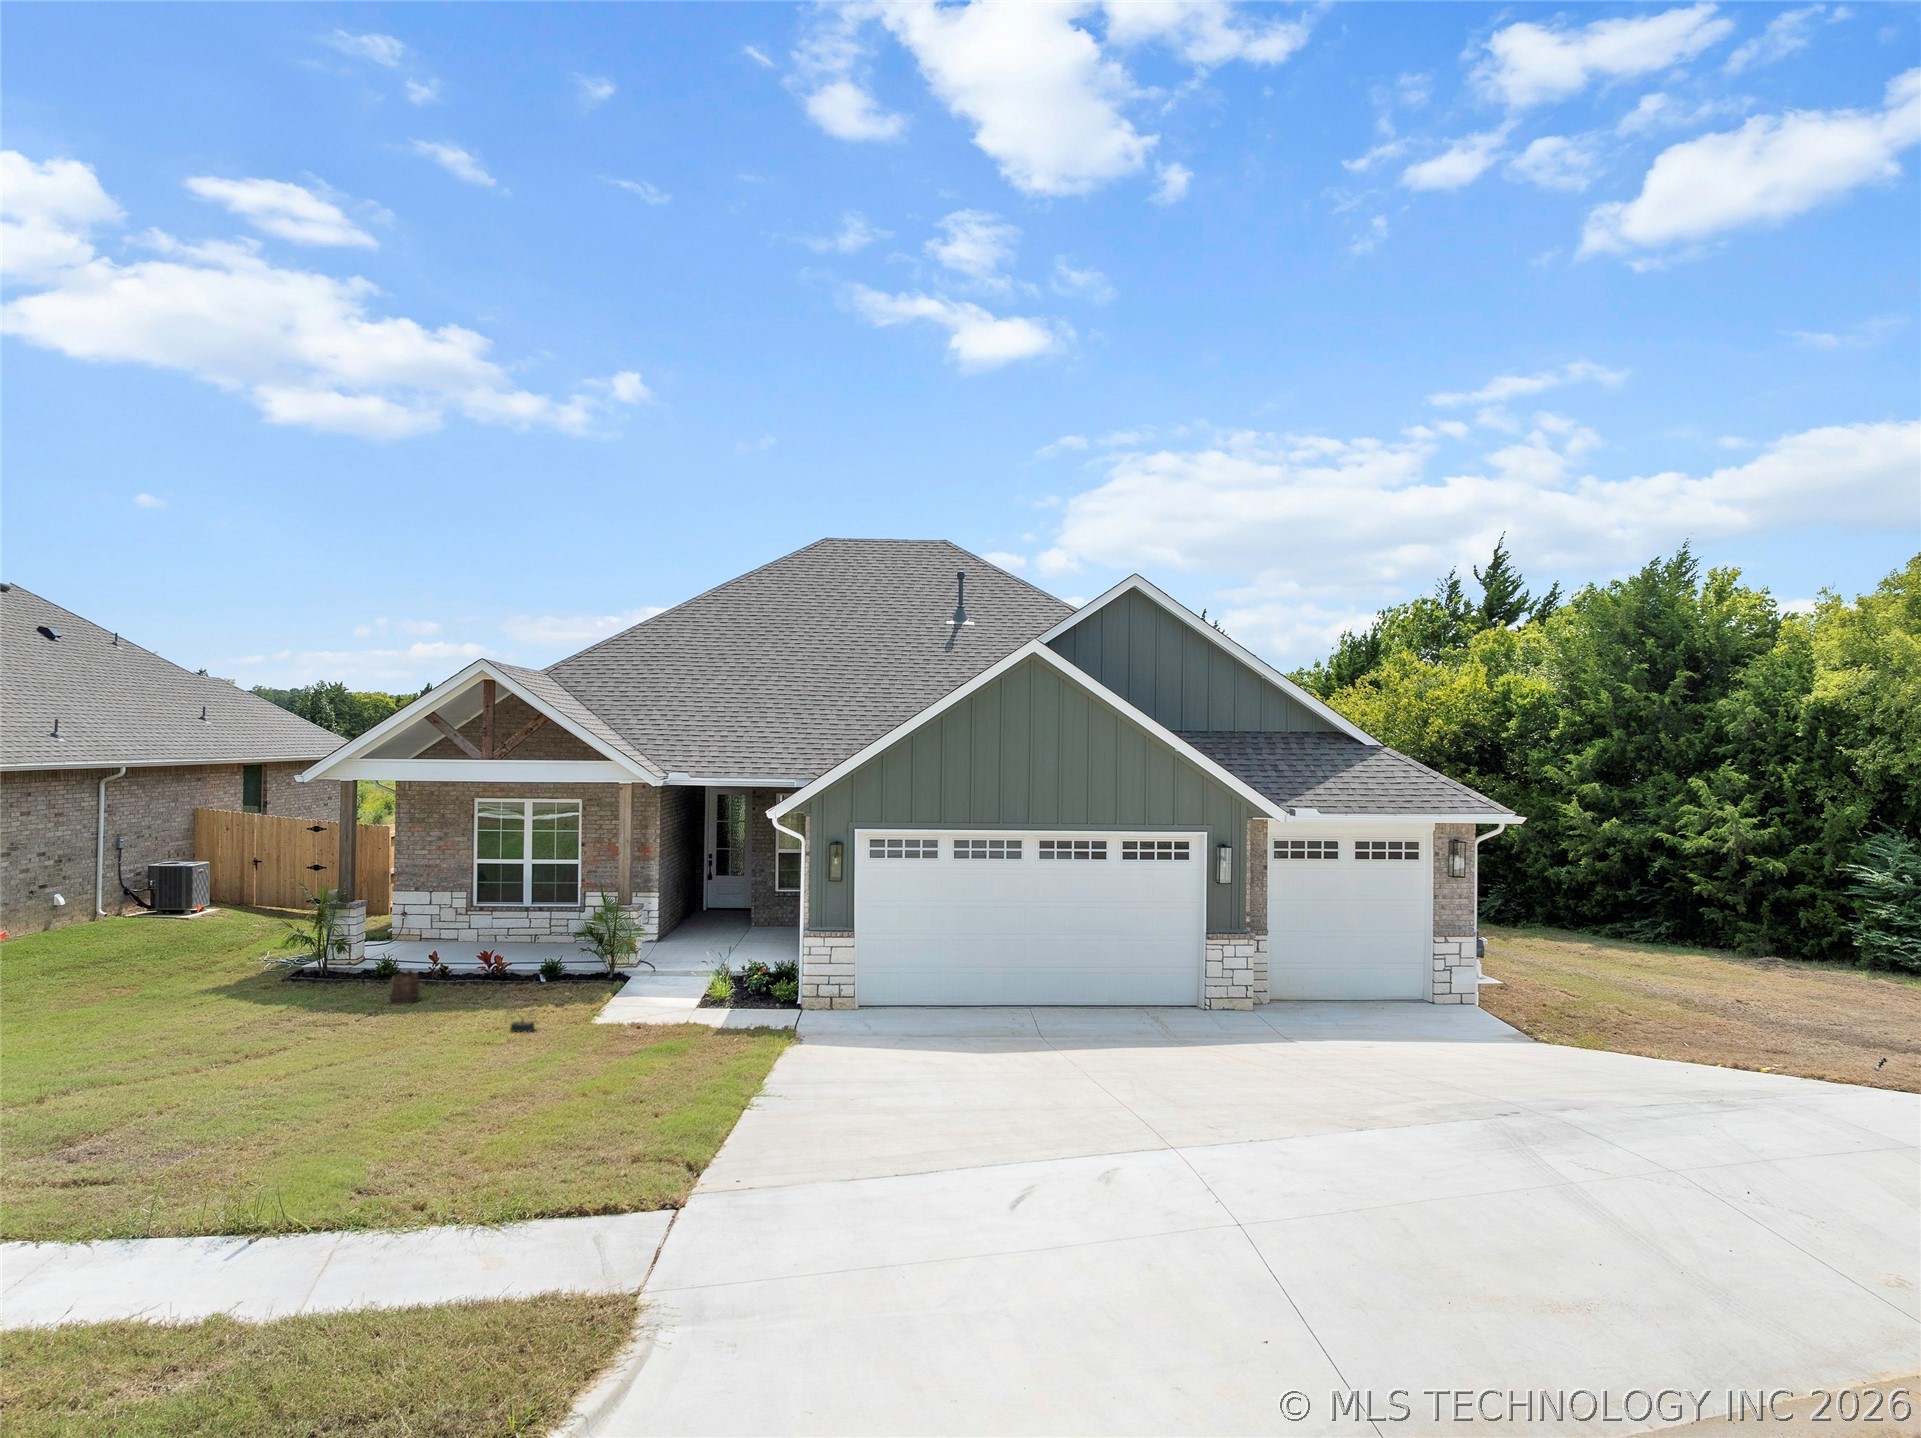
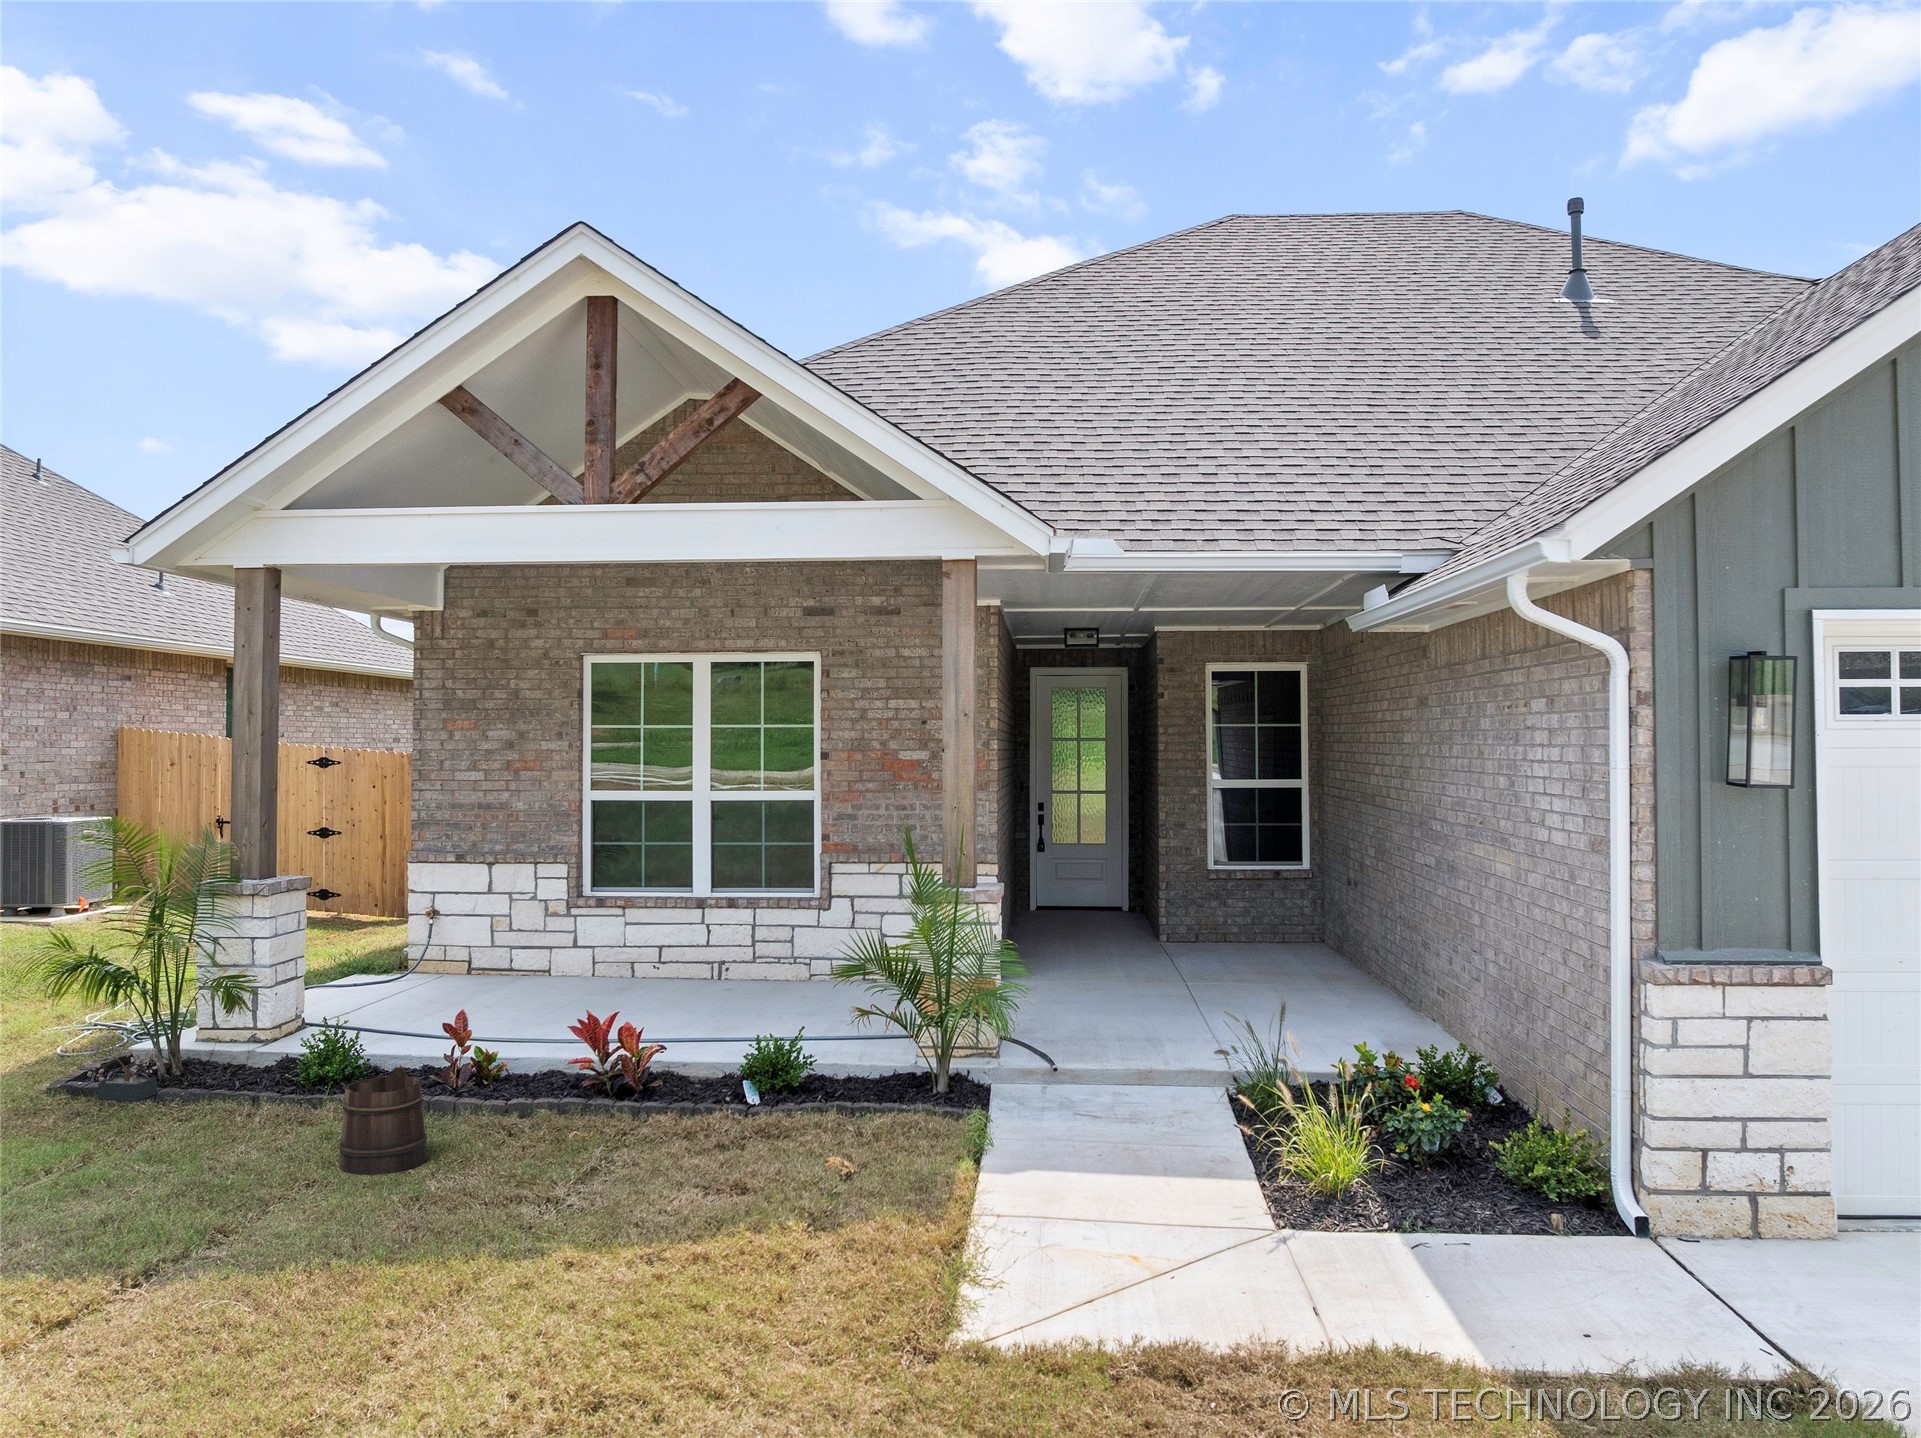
decorative plant: present [506,1003,535,1032] -> present [82,1033,167,1101]

